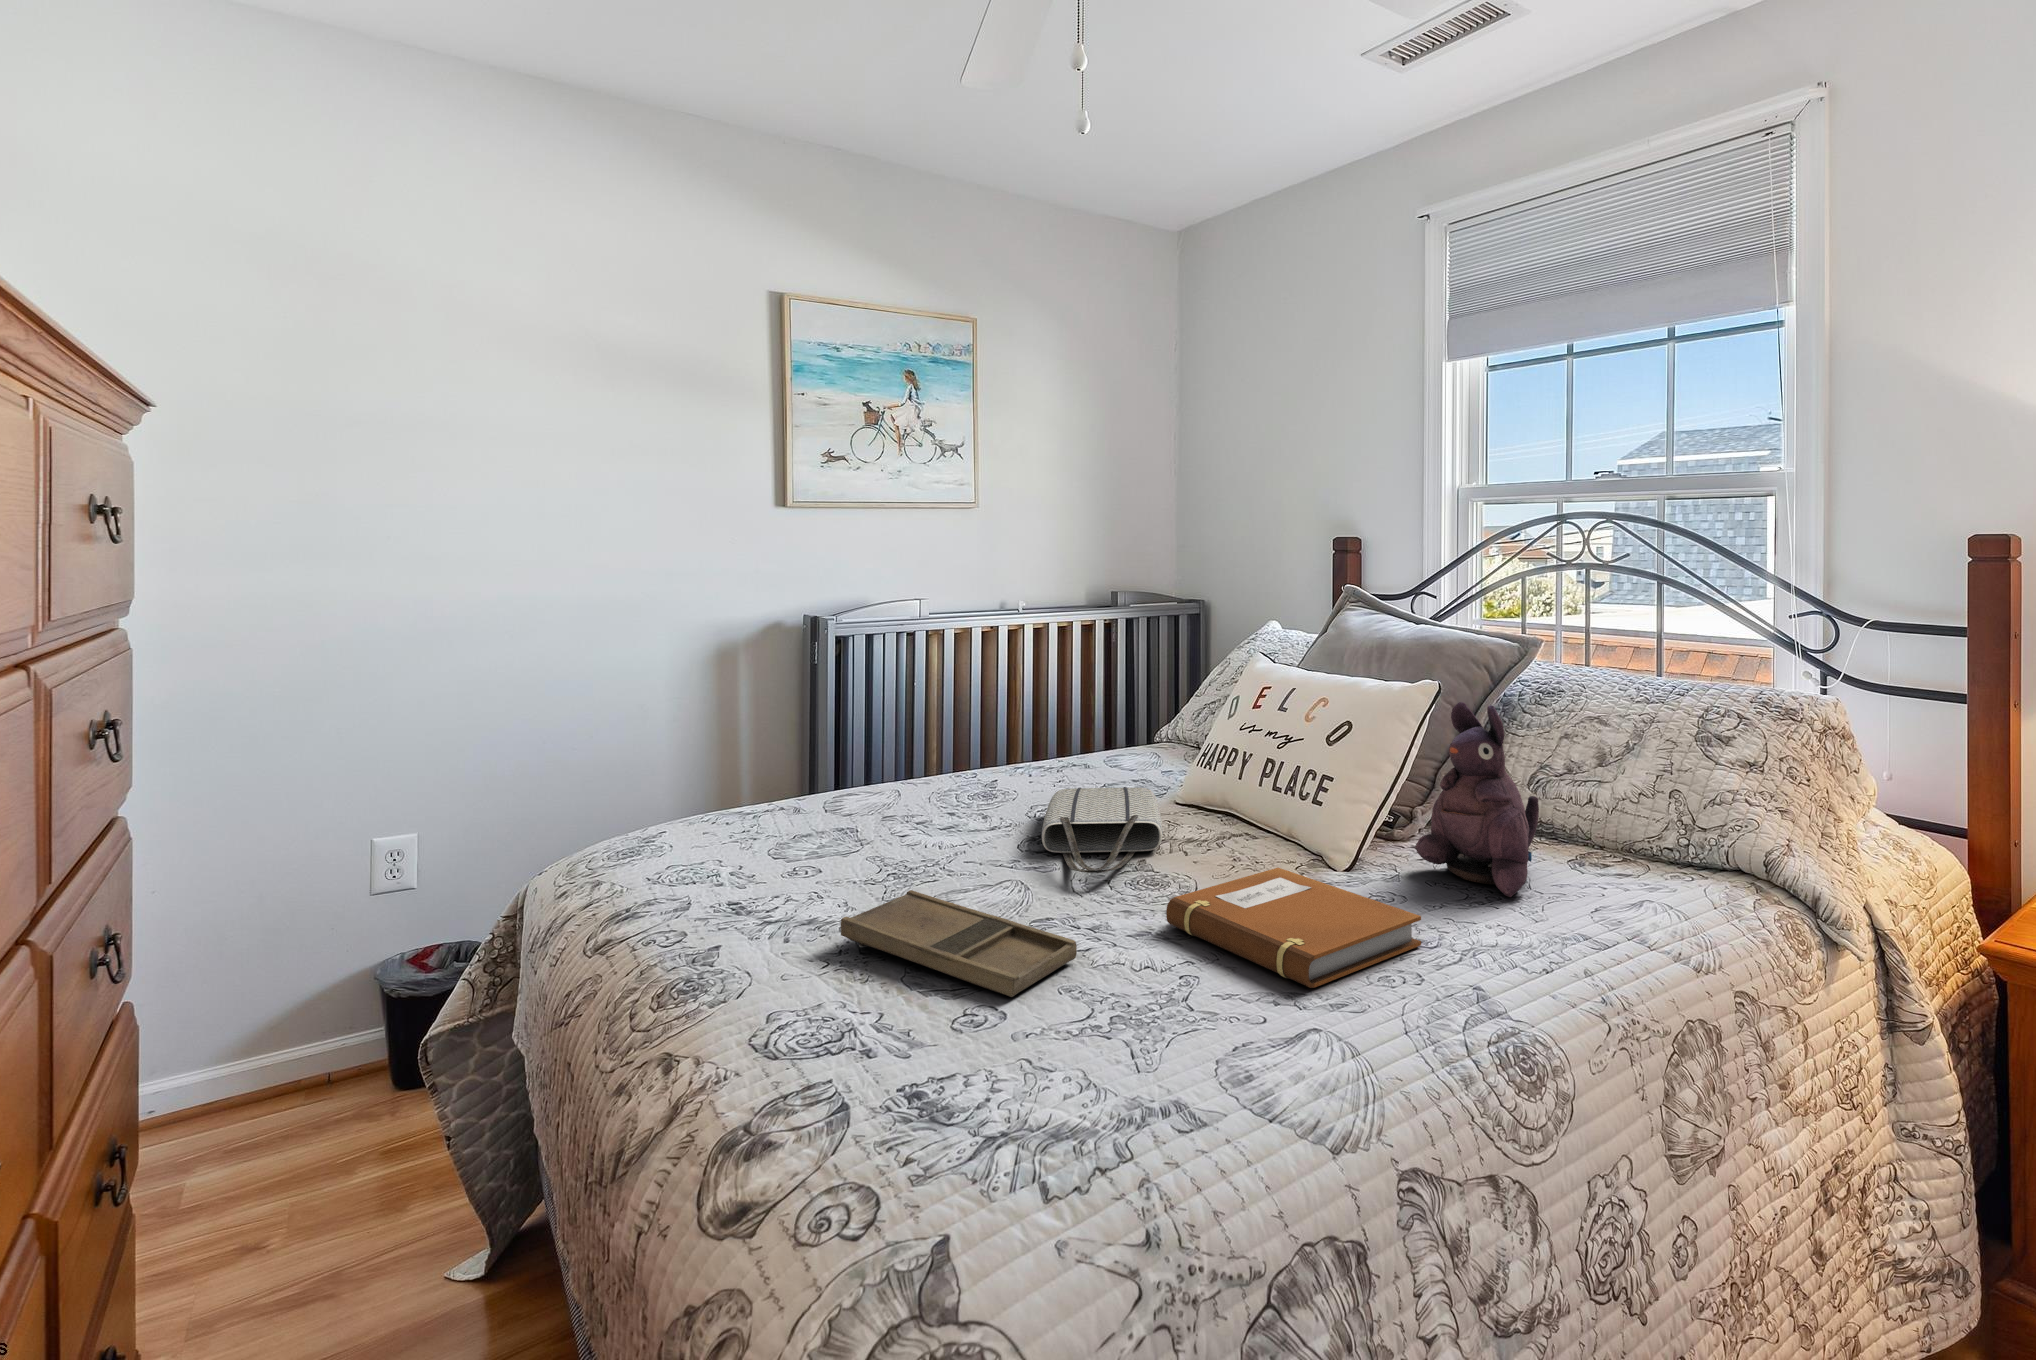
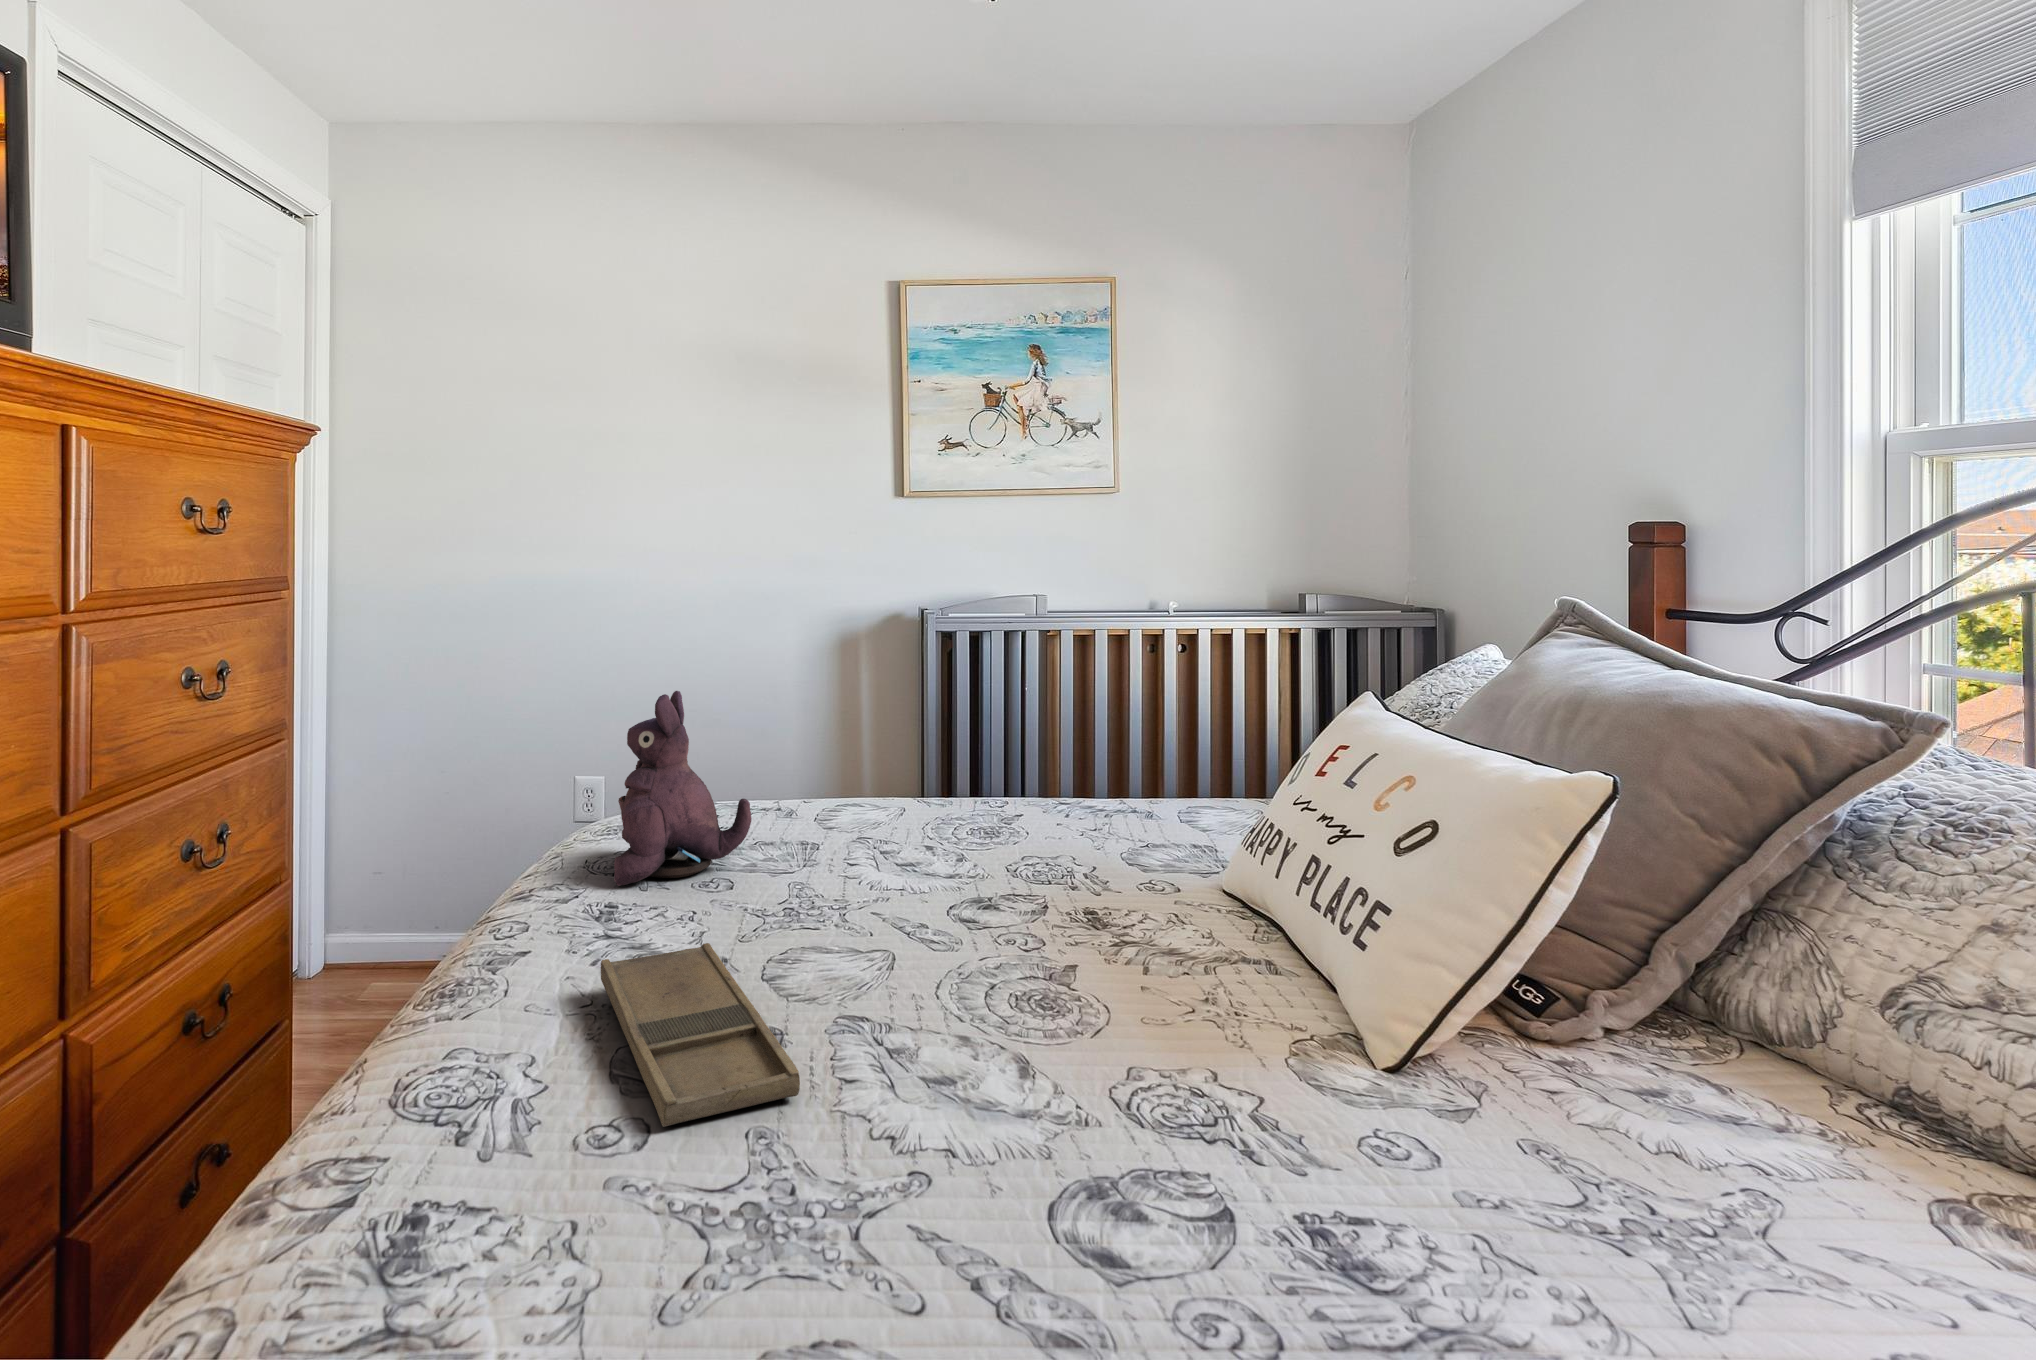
plush toy: present [1415,702,1539,897] -> present [614,691,751,886]
tote bag: present [1042,787,1163,873] -> none [937,847,1154,977]
notebook: present [1166,868,1421,988] -> none [970,1040,1363,1286]

